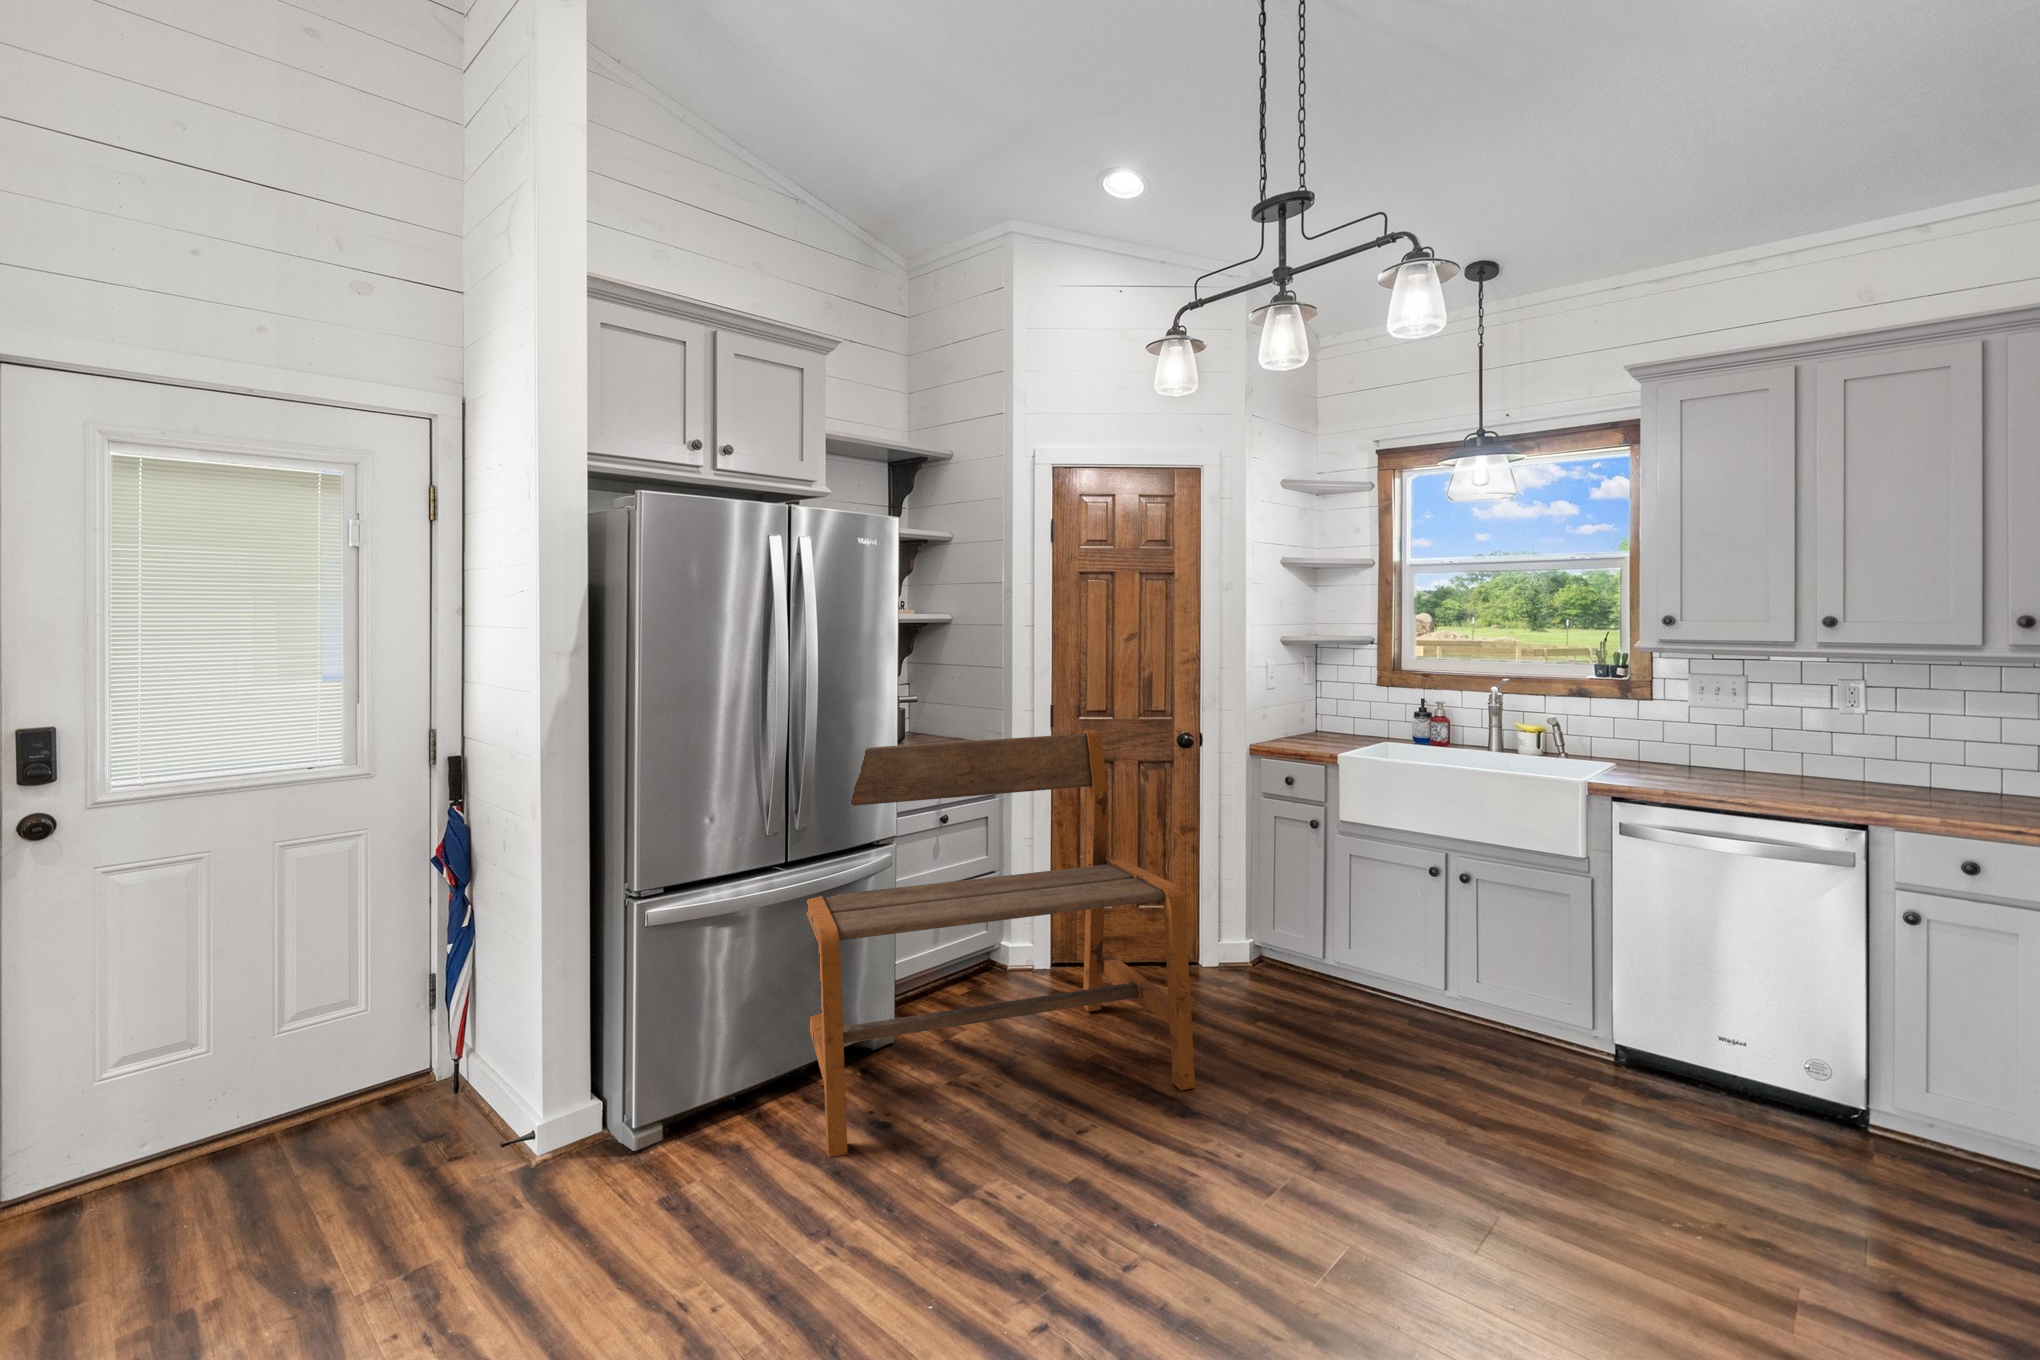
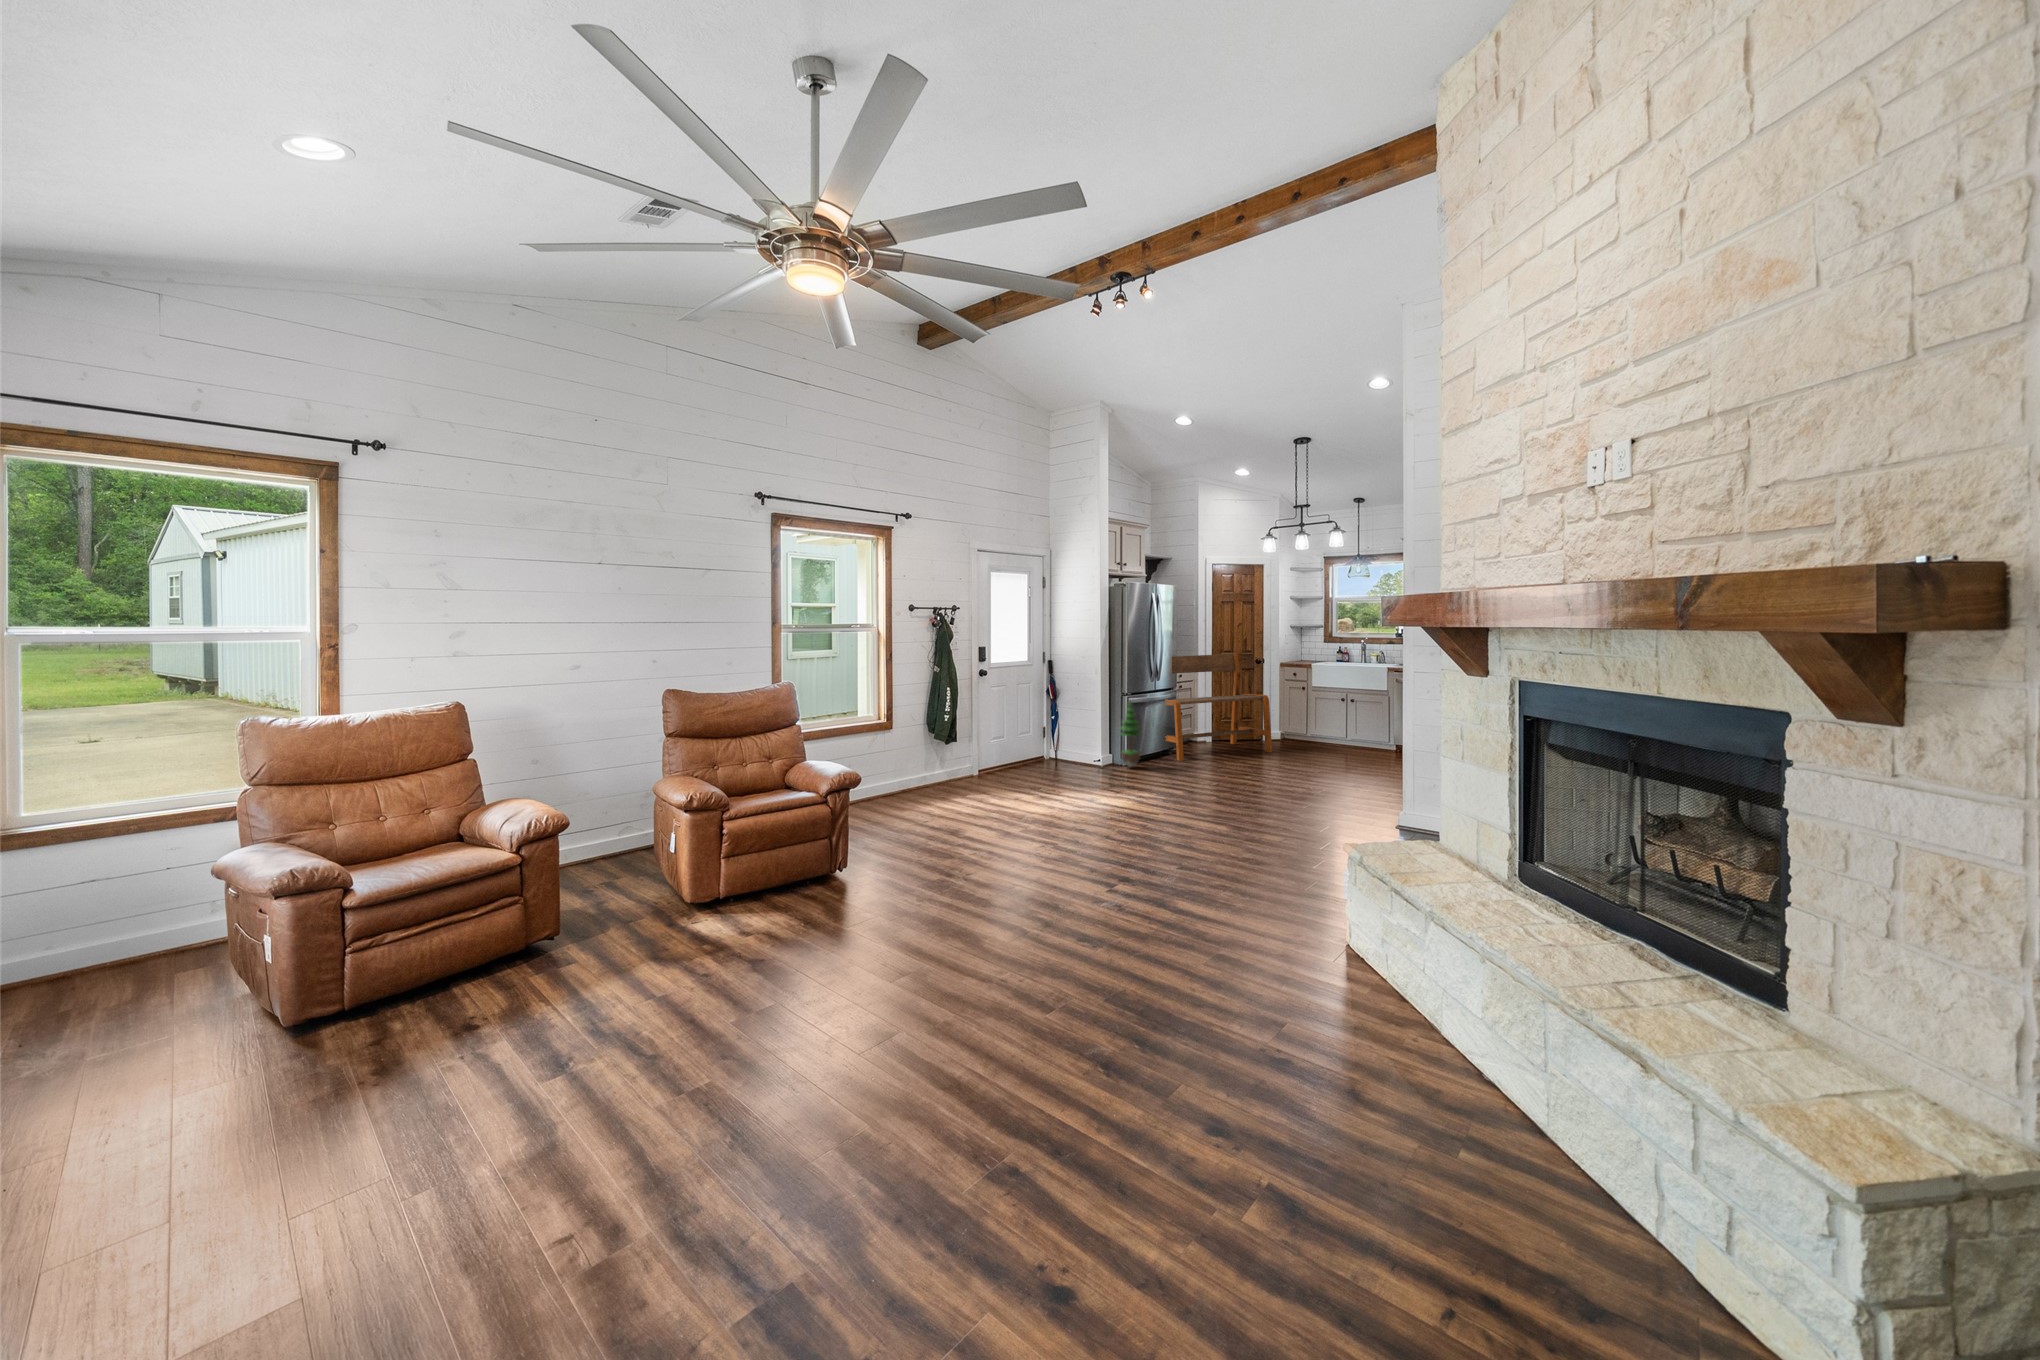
potted tree: none [512,964,624,1245] -> present [1120,701,1141,767]

